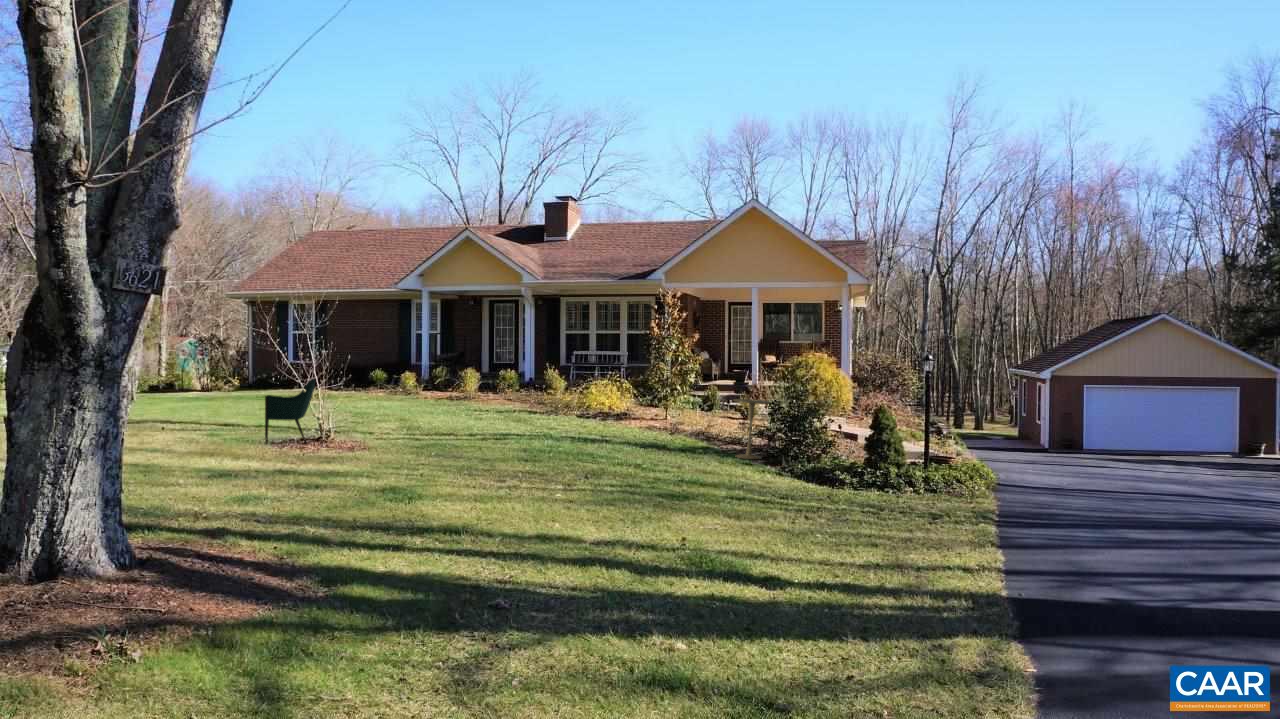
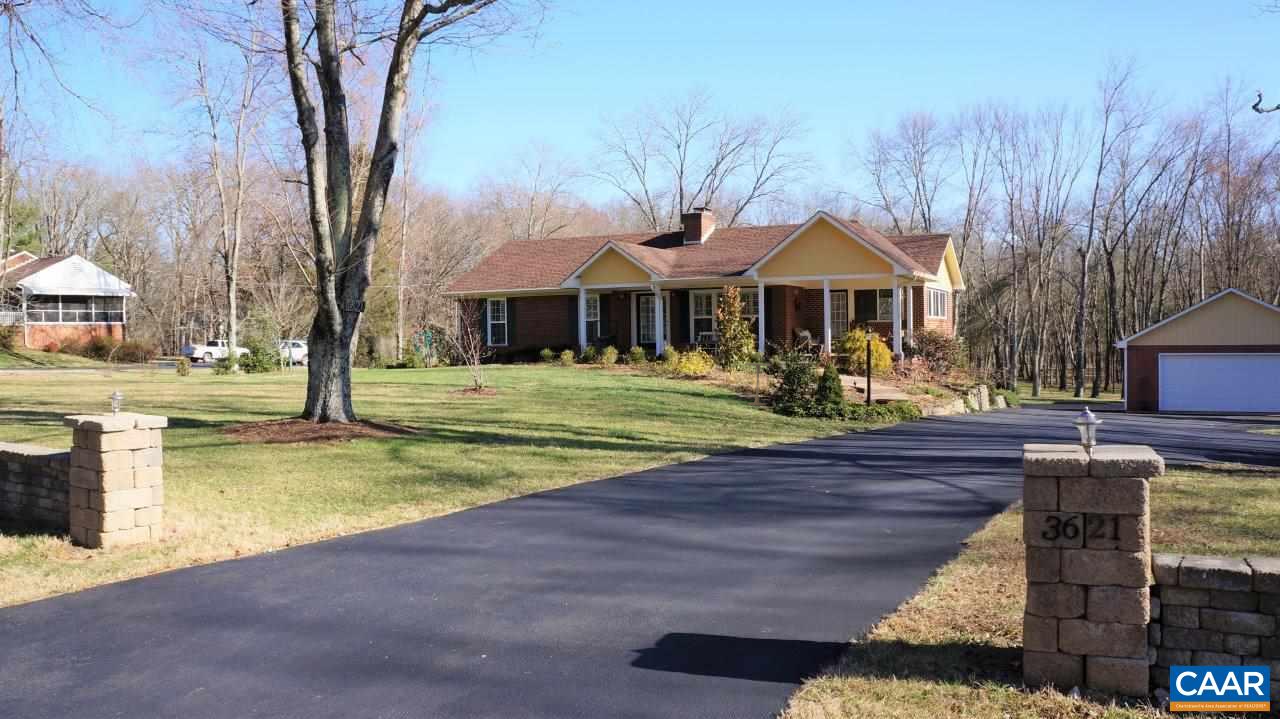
chair: present [265,379,315,444] -> none [440,354,470,394]

